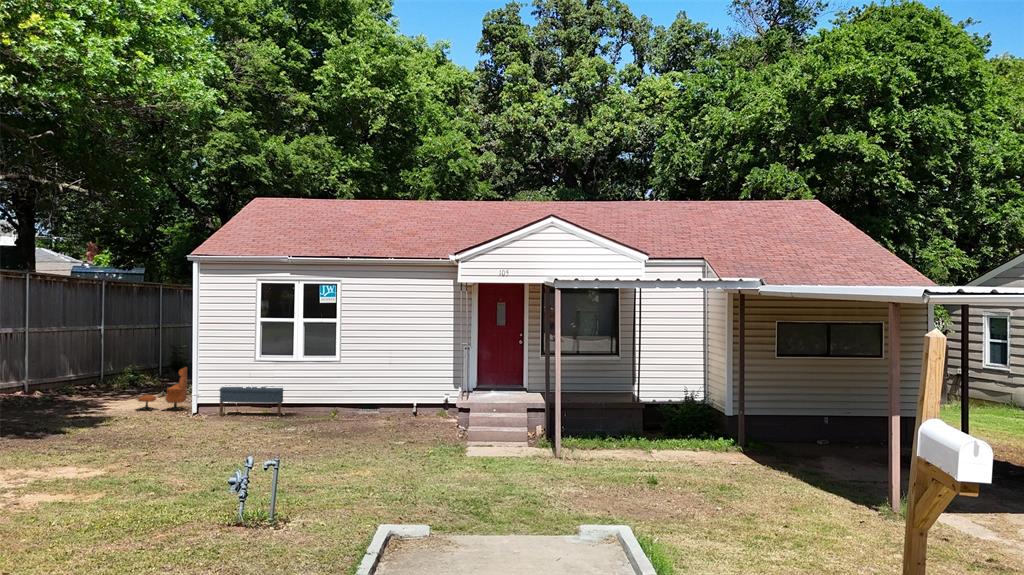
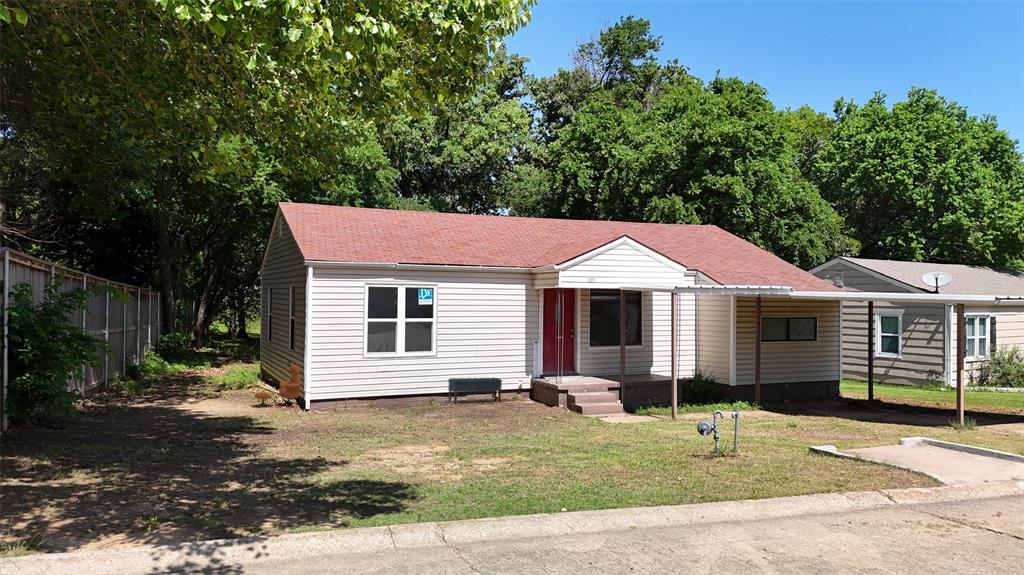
bench: present [219,387,284,417] -> present [448,378,502,404]

